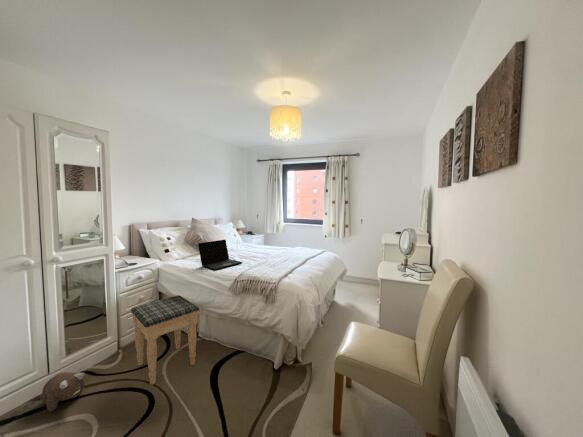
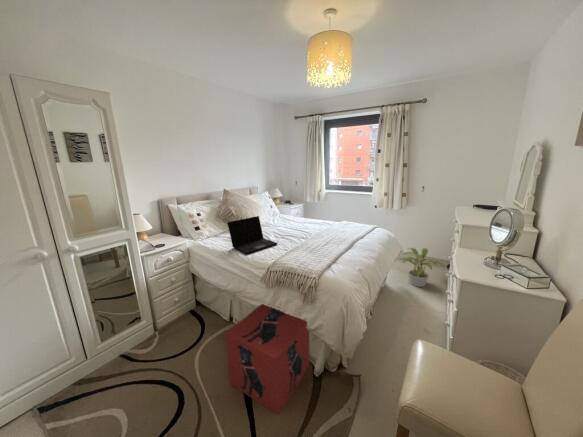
potted plant: none [345,270,381,302] -> present [400,248,444,287]
footstool: present [131,295,200,385] -> none [158,282,229,381]
storage box: none [198,310,270,399] -> present [225,304,310,415]
plush toy: present [41,372,84,412] -> none [76,364,117,404]

